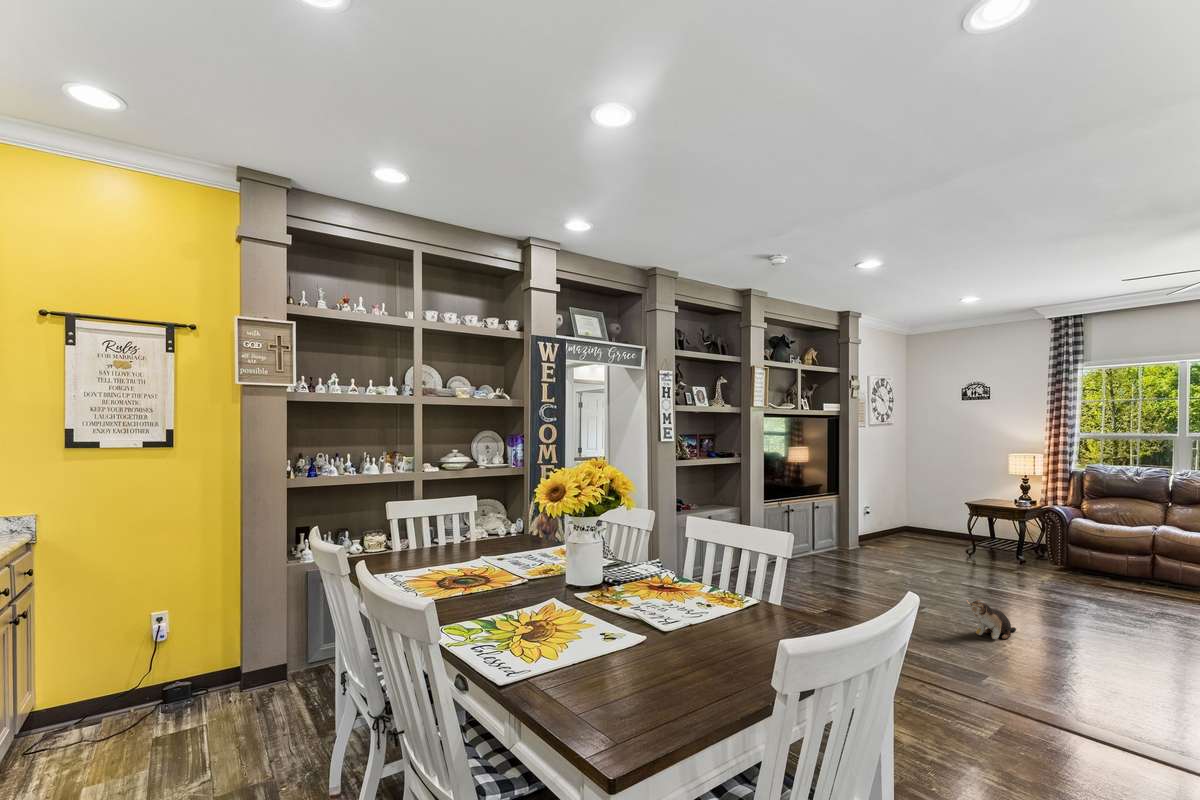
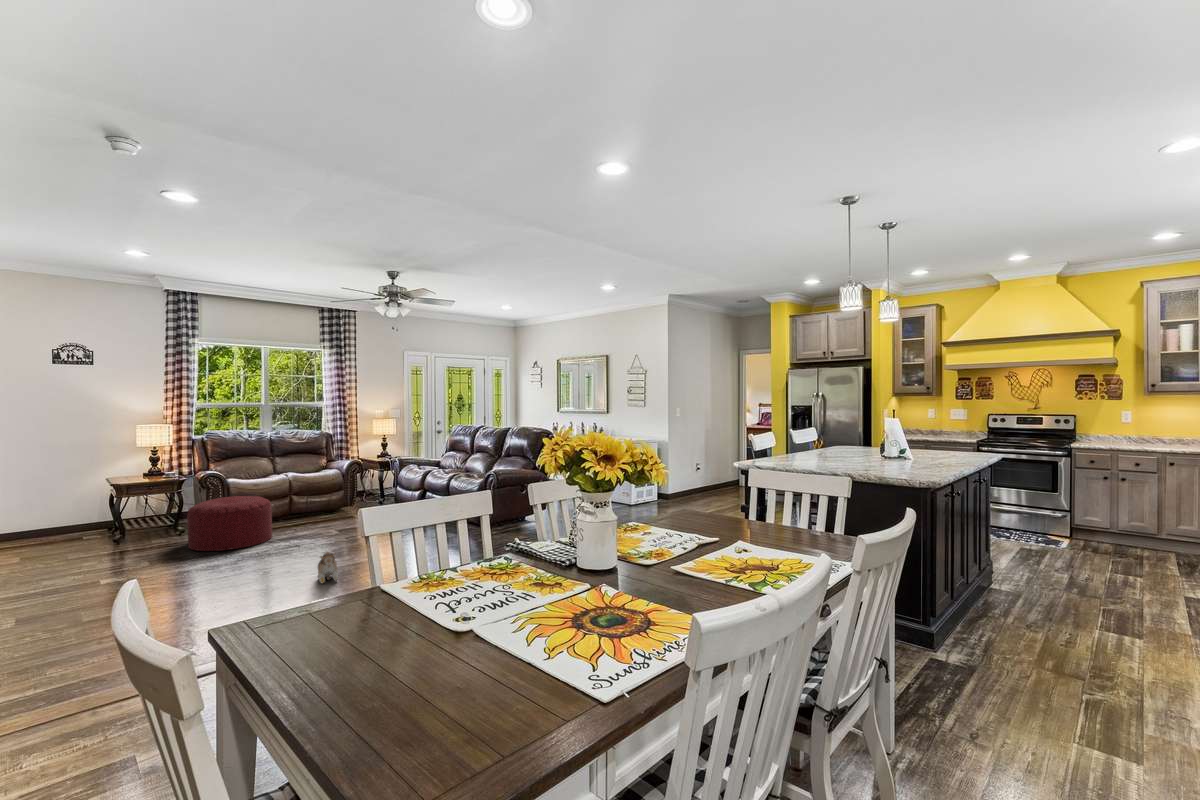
ottoman: none [987,530,1085,591] -> present [187,496,272,551]

